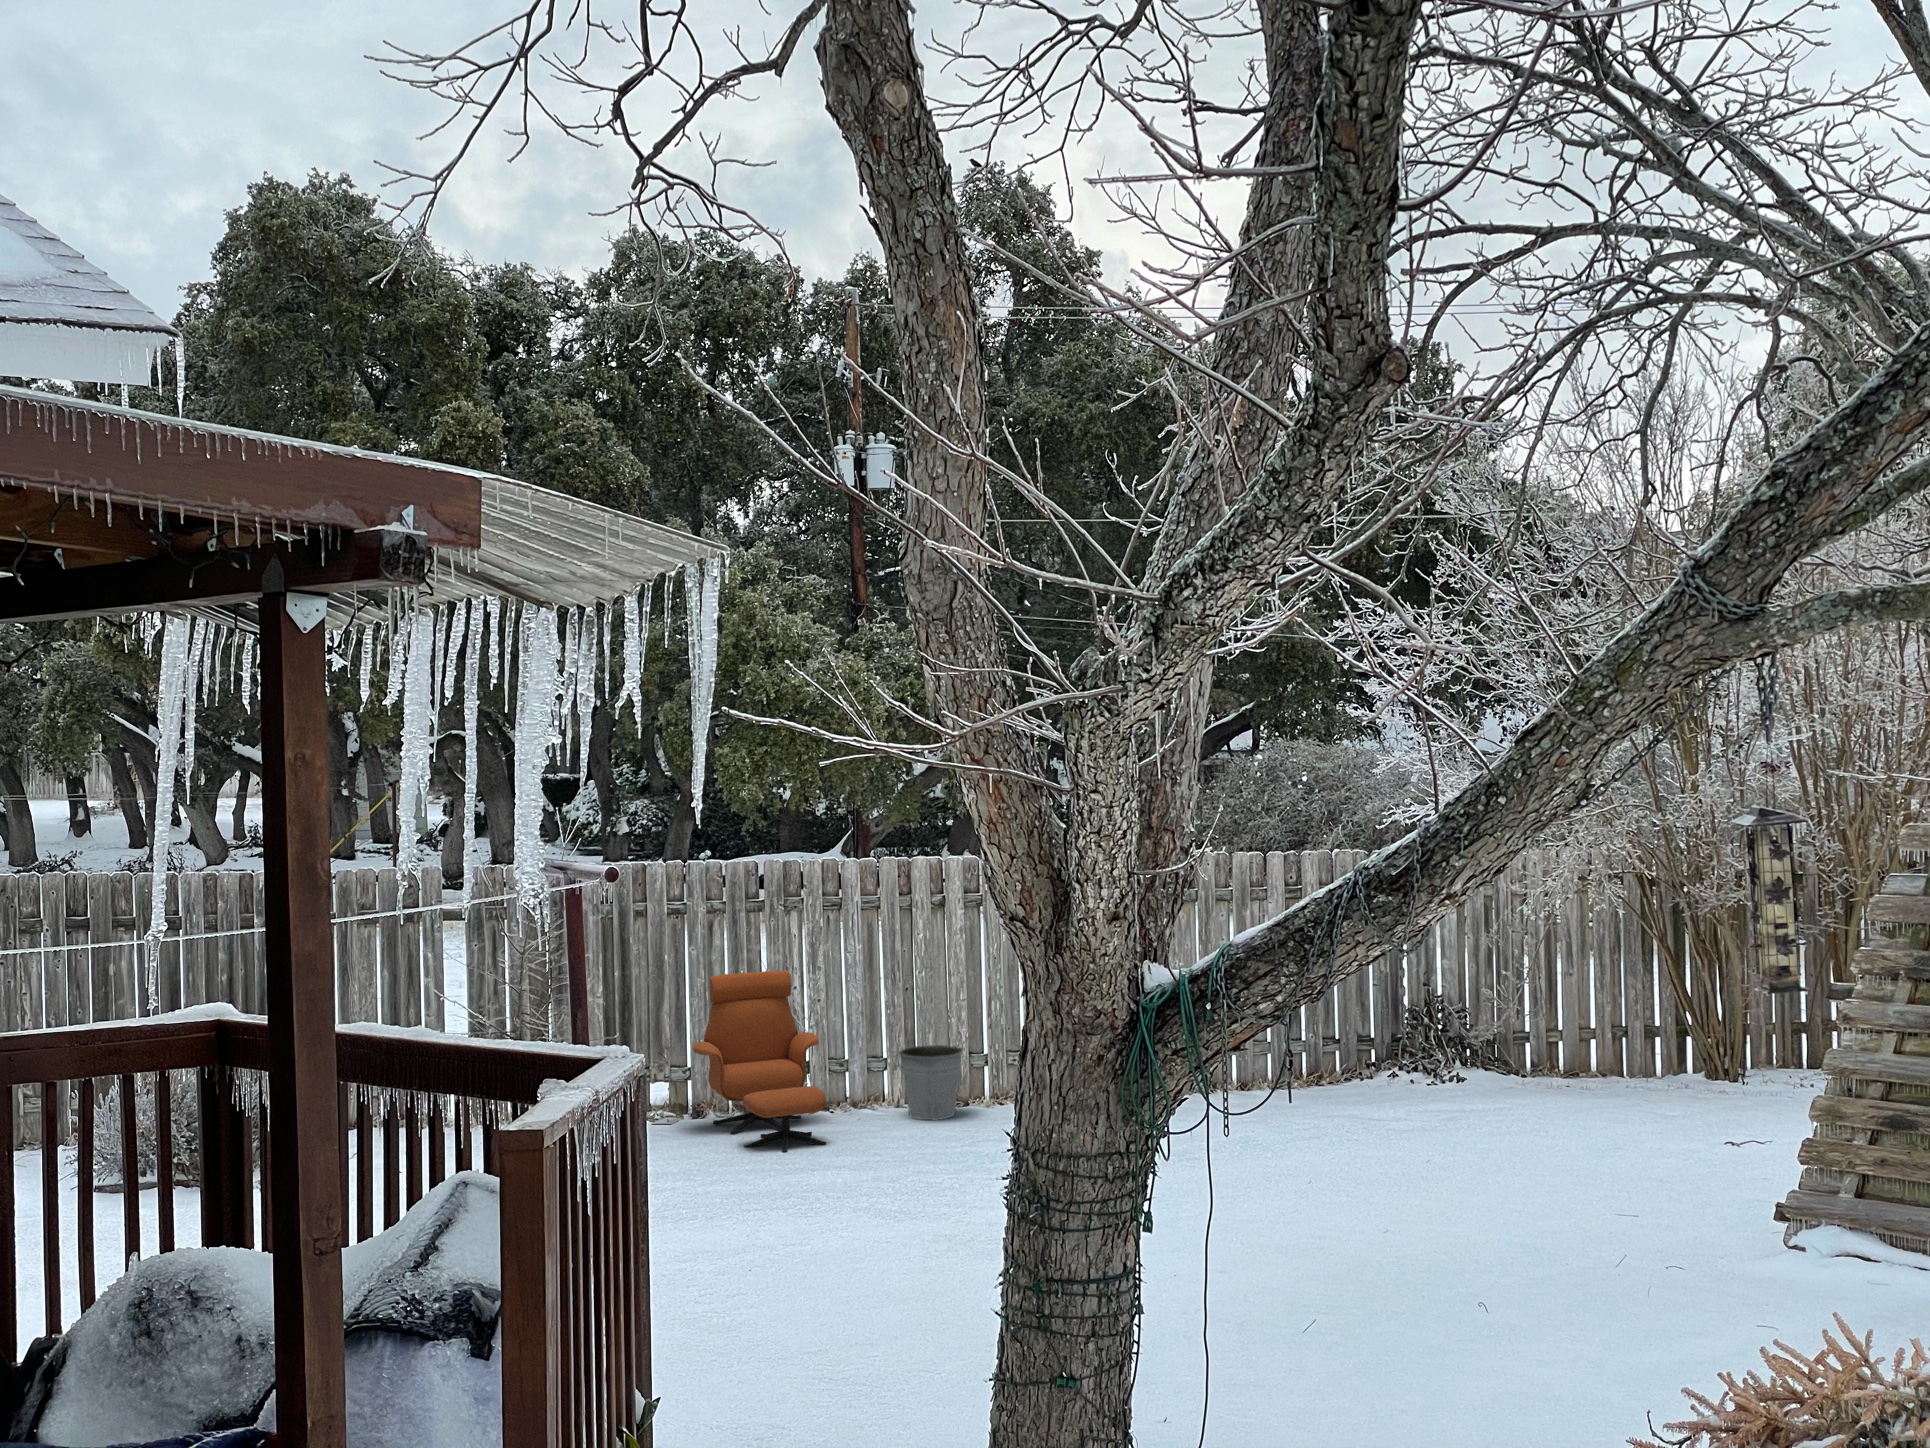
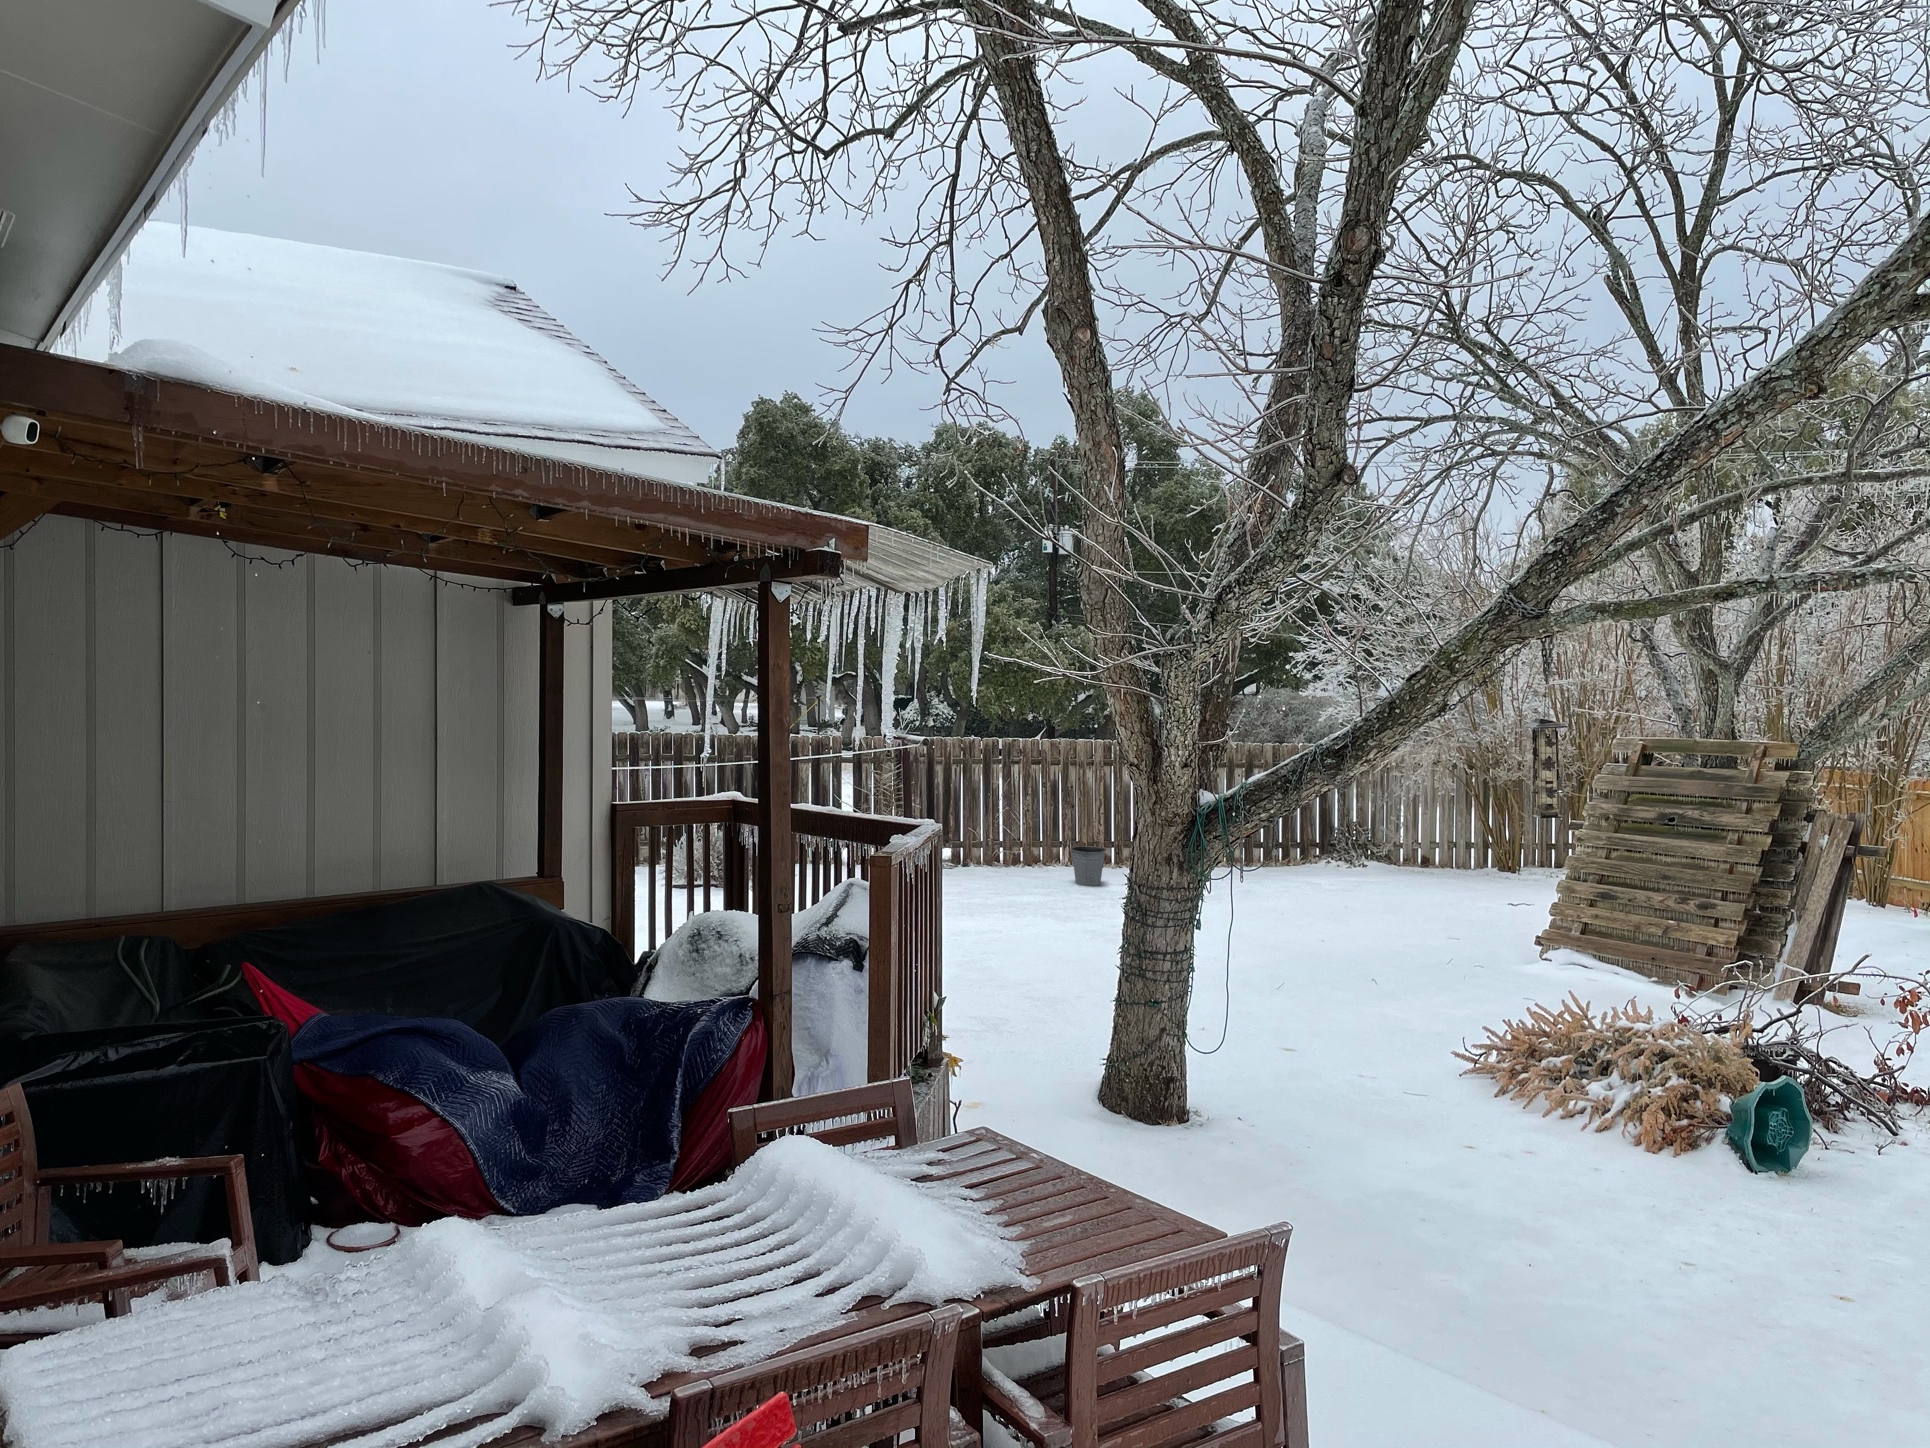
lounge chair: present [692,971,826,1153] -> none [963,802,1031,896]

